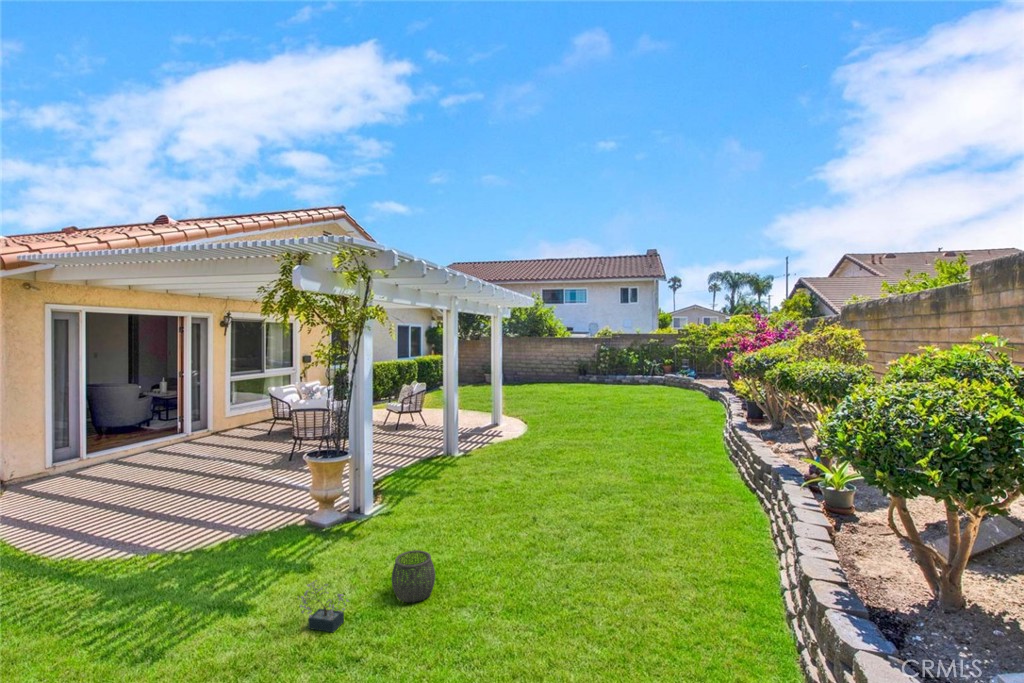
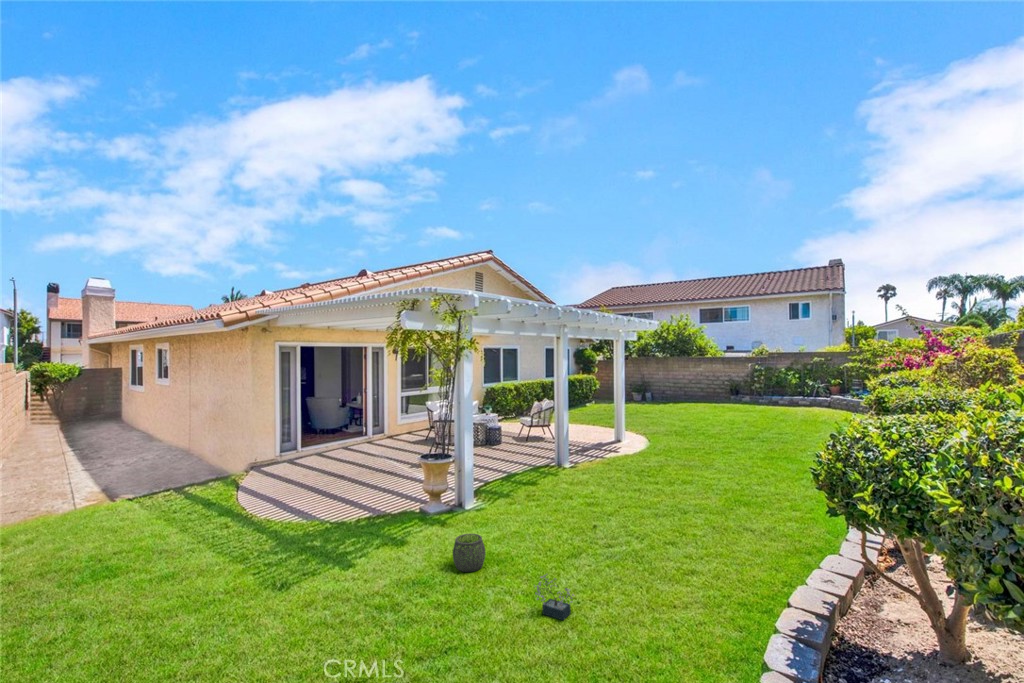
decorative plant: present [300,582,348,632] -> present [535,575,574,620]

